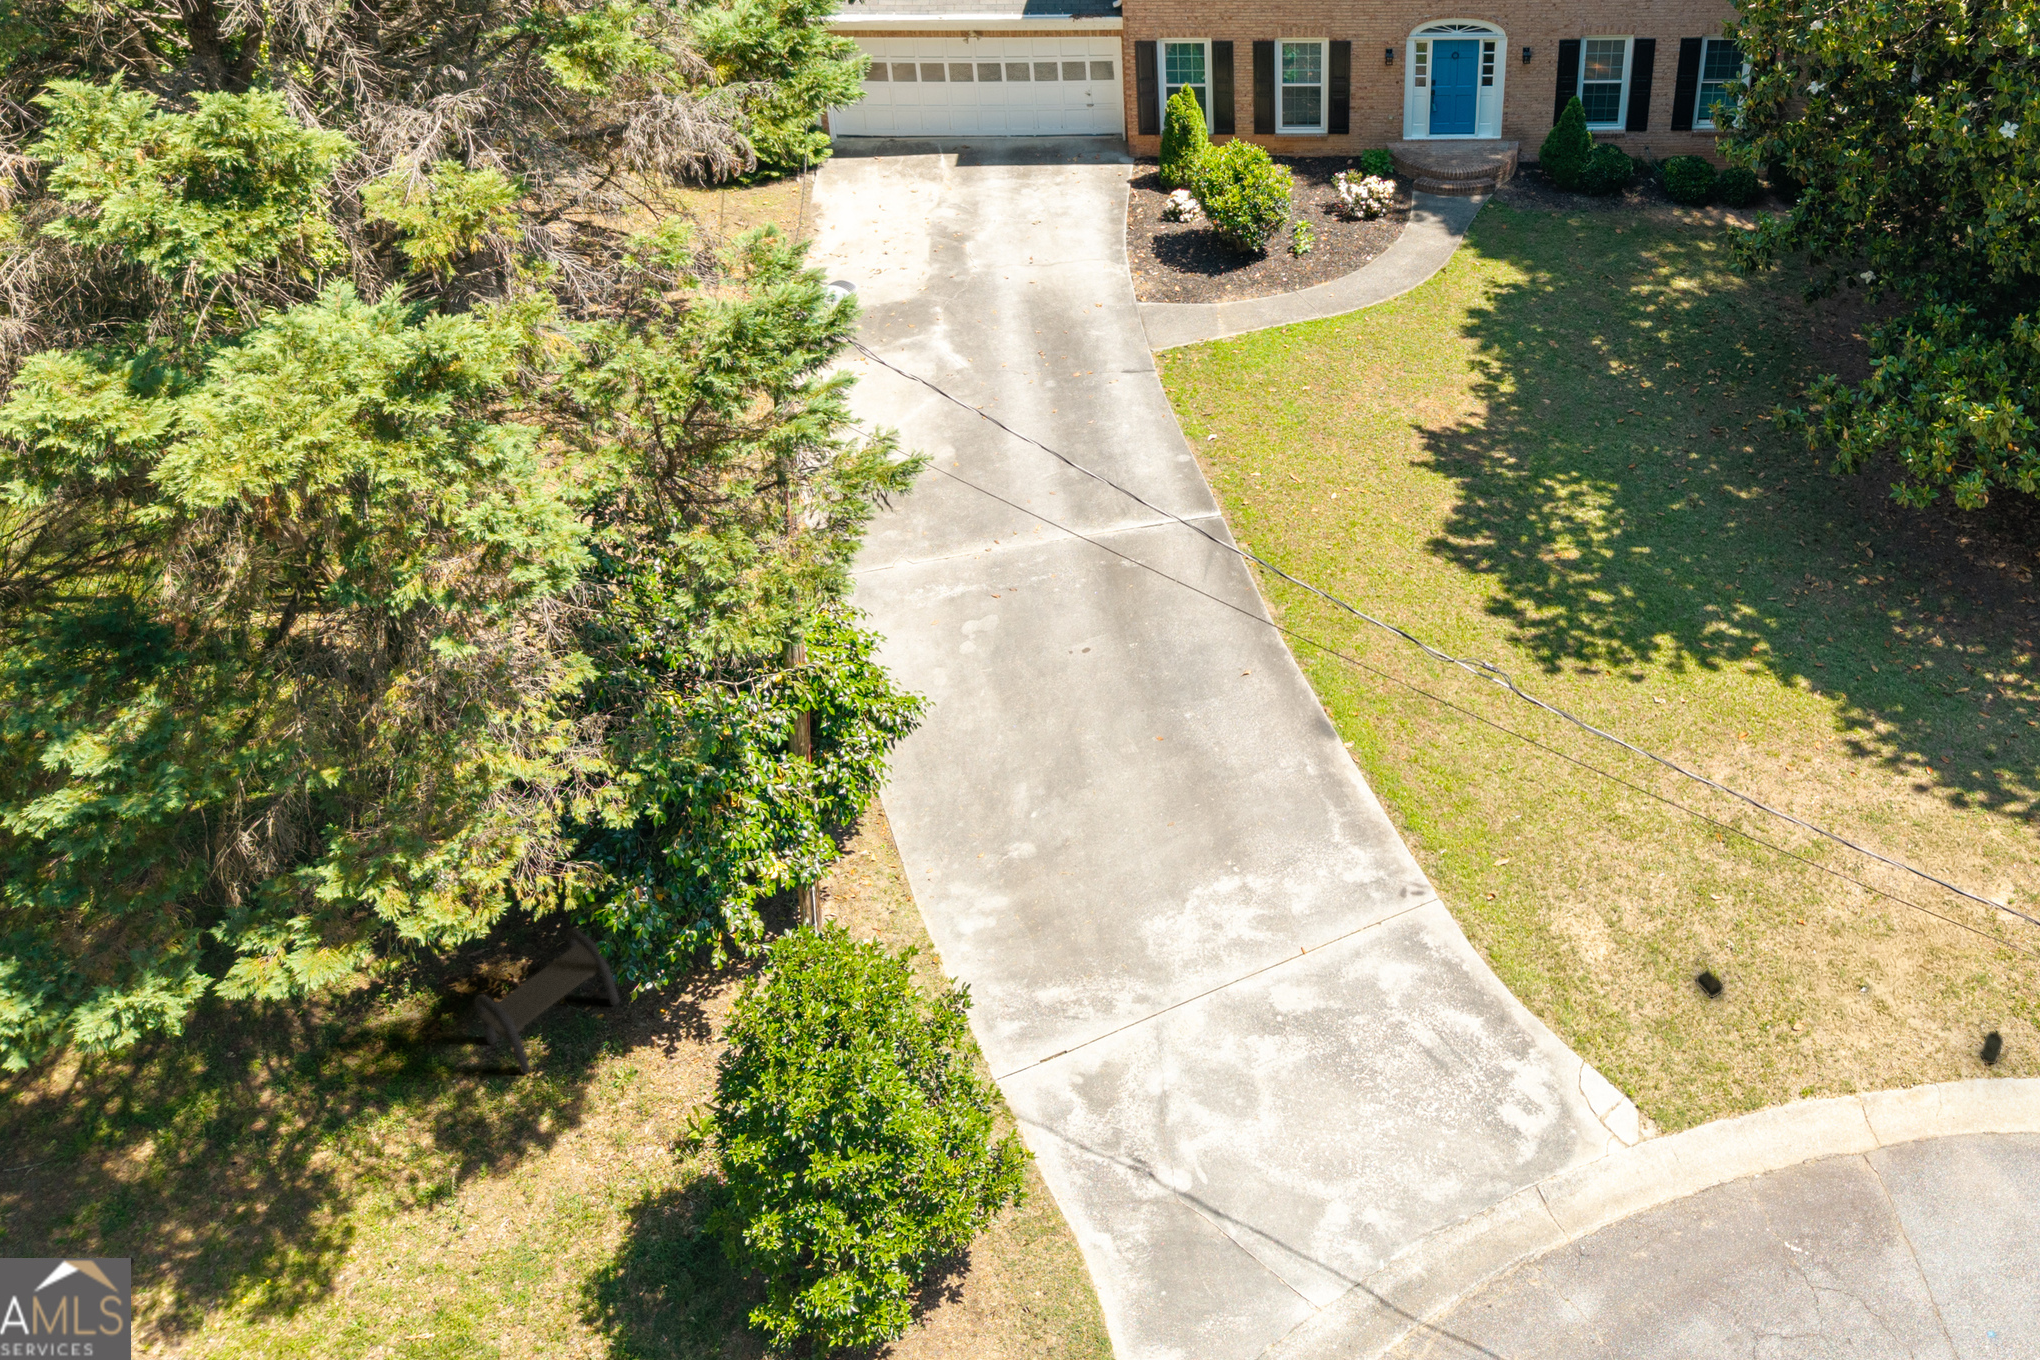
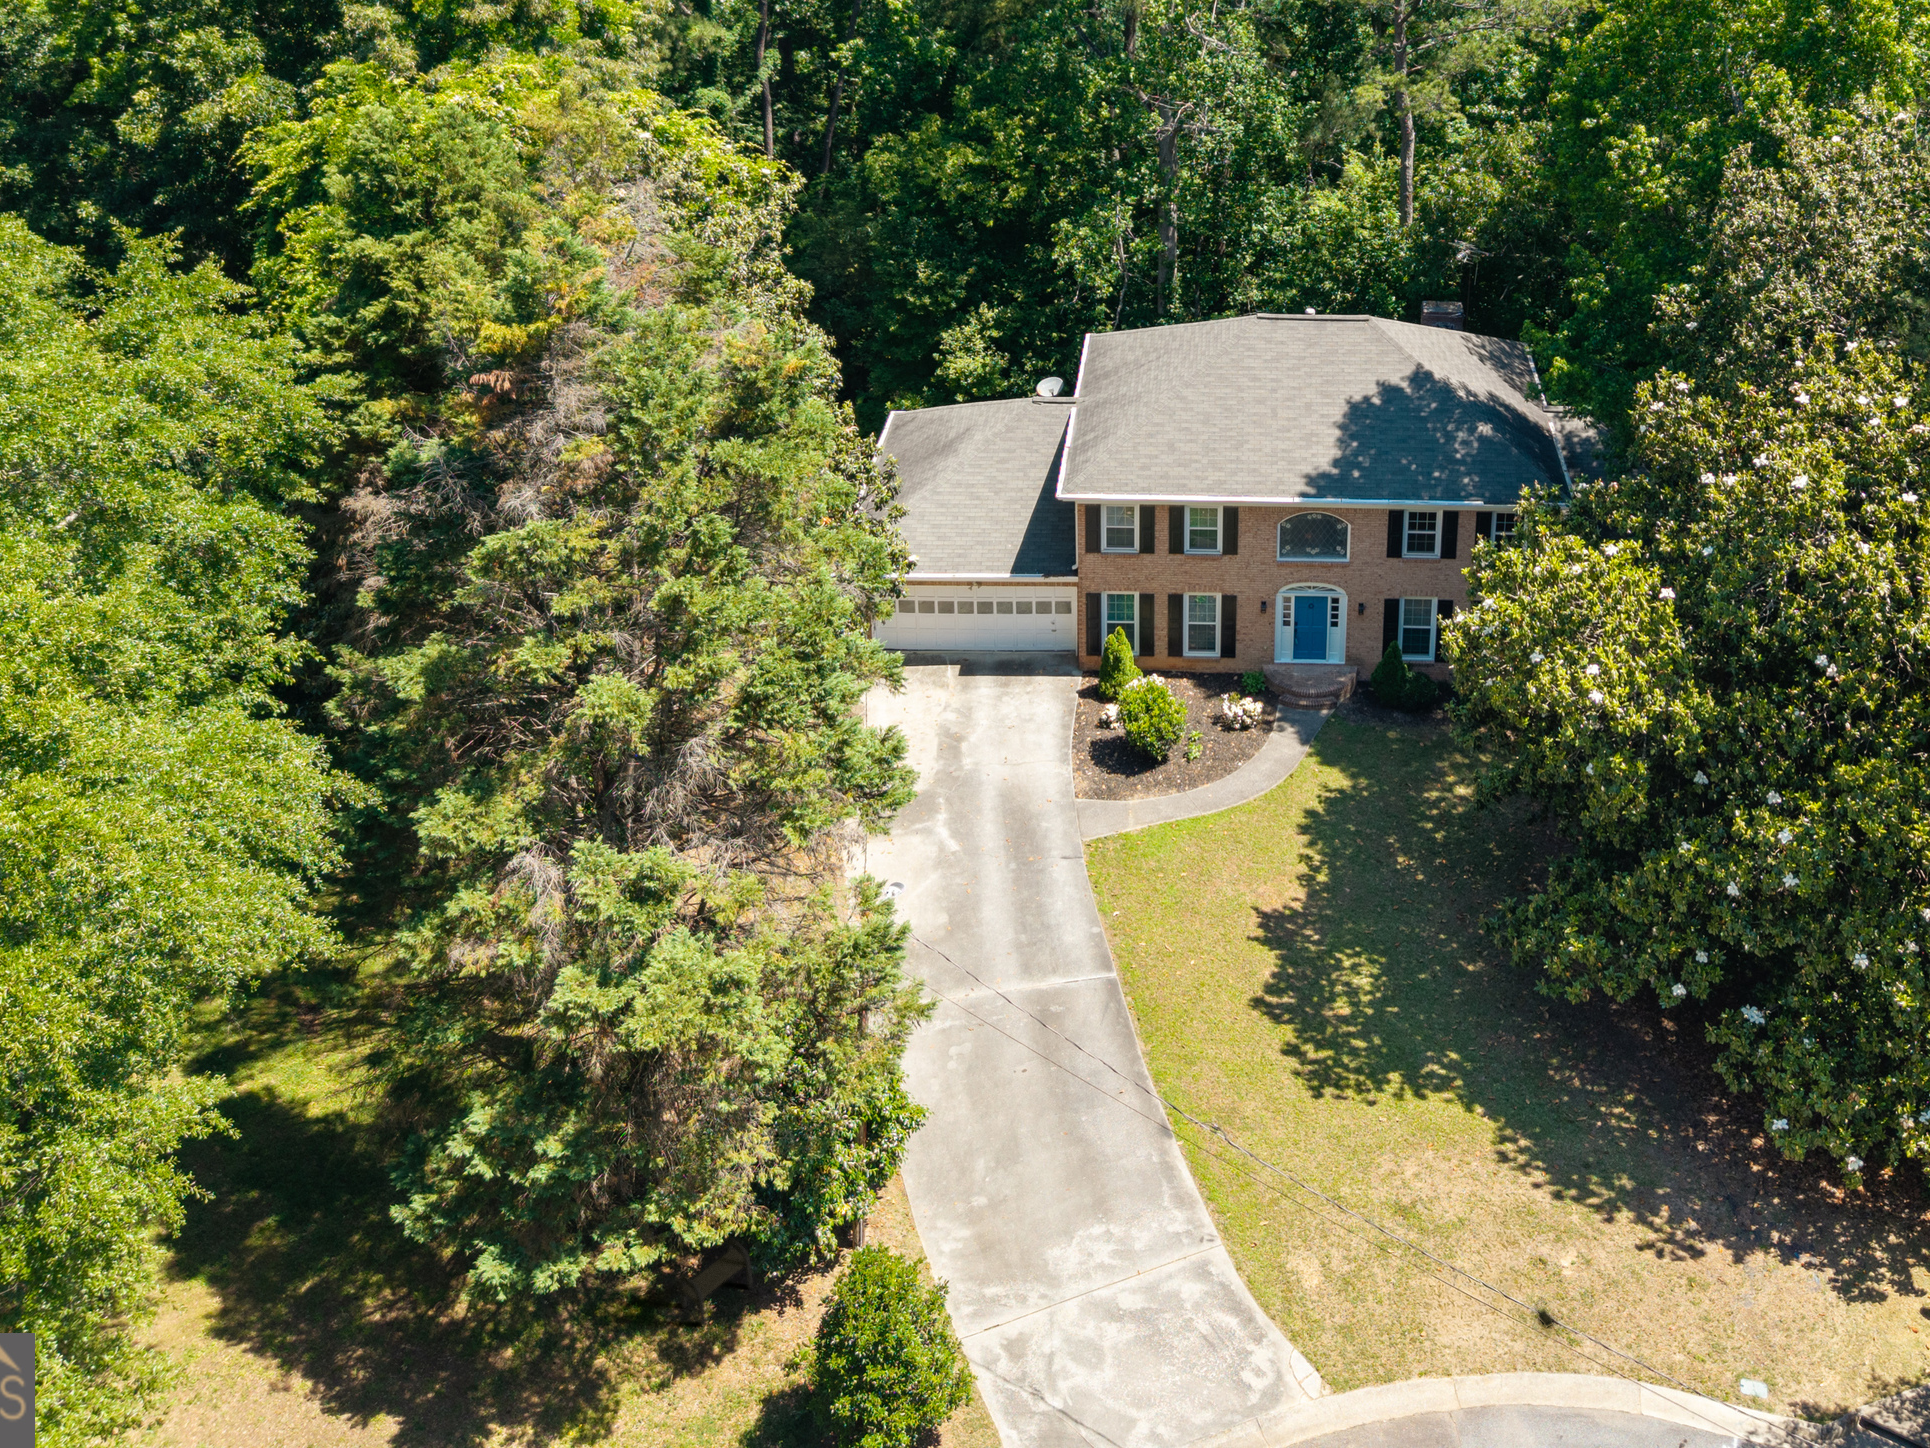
decorative plant: present [1695,953,1724,998] -> present [1536,1297,1553,1327]
watering can: present [1981,1023,2005,1064] -> none [1528,1337,1545,1366]

